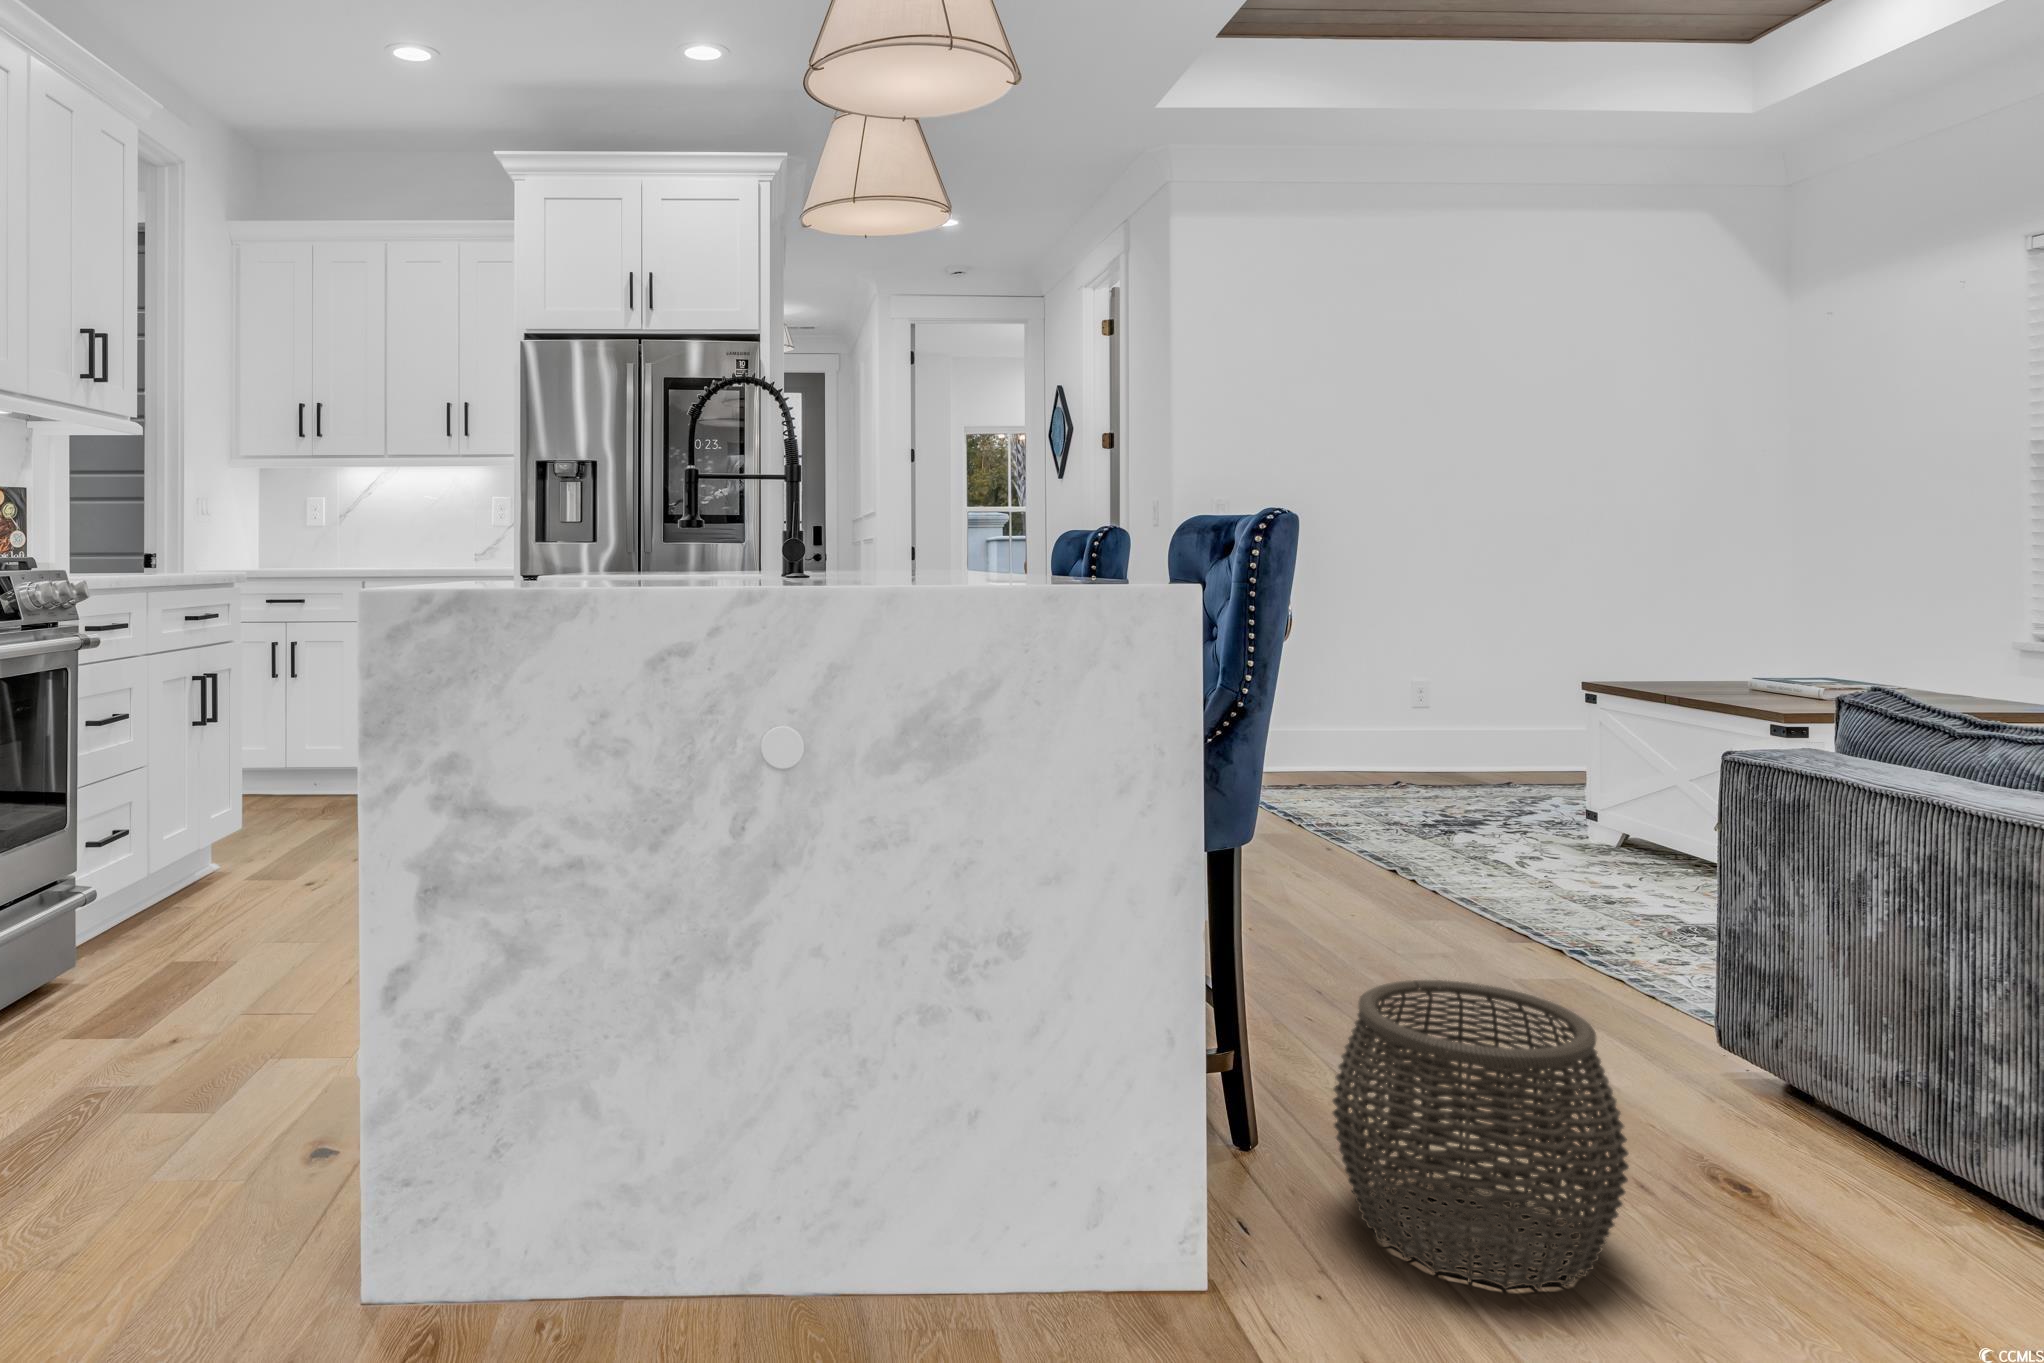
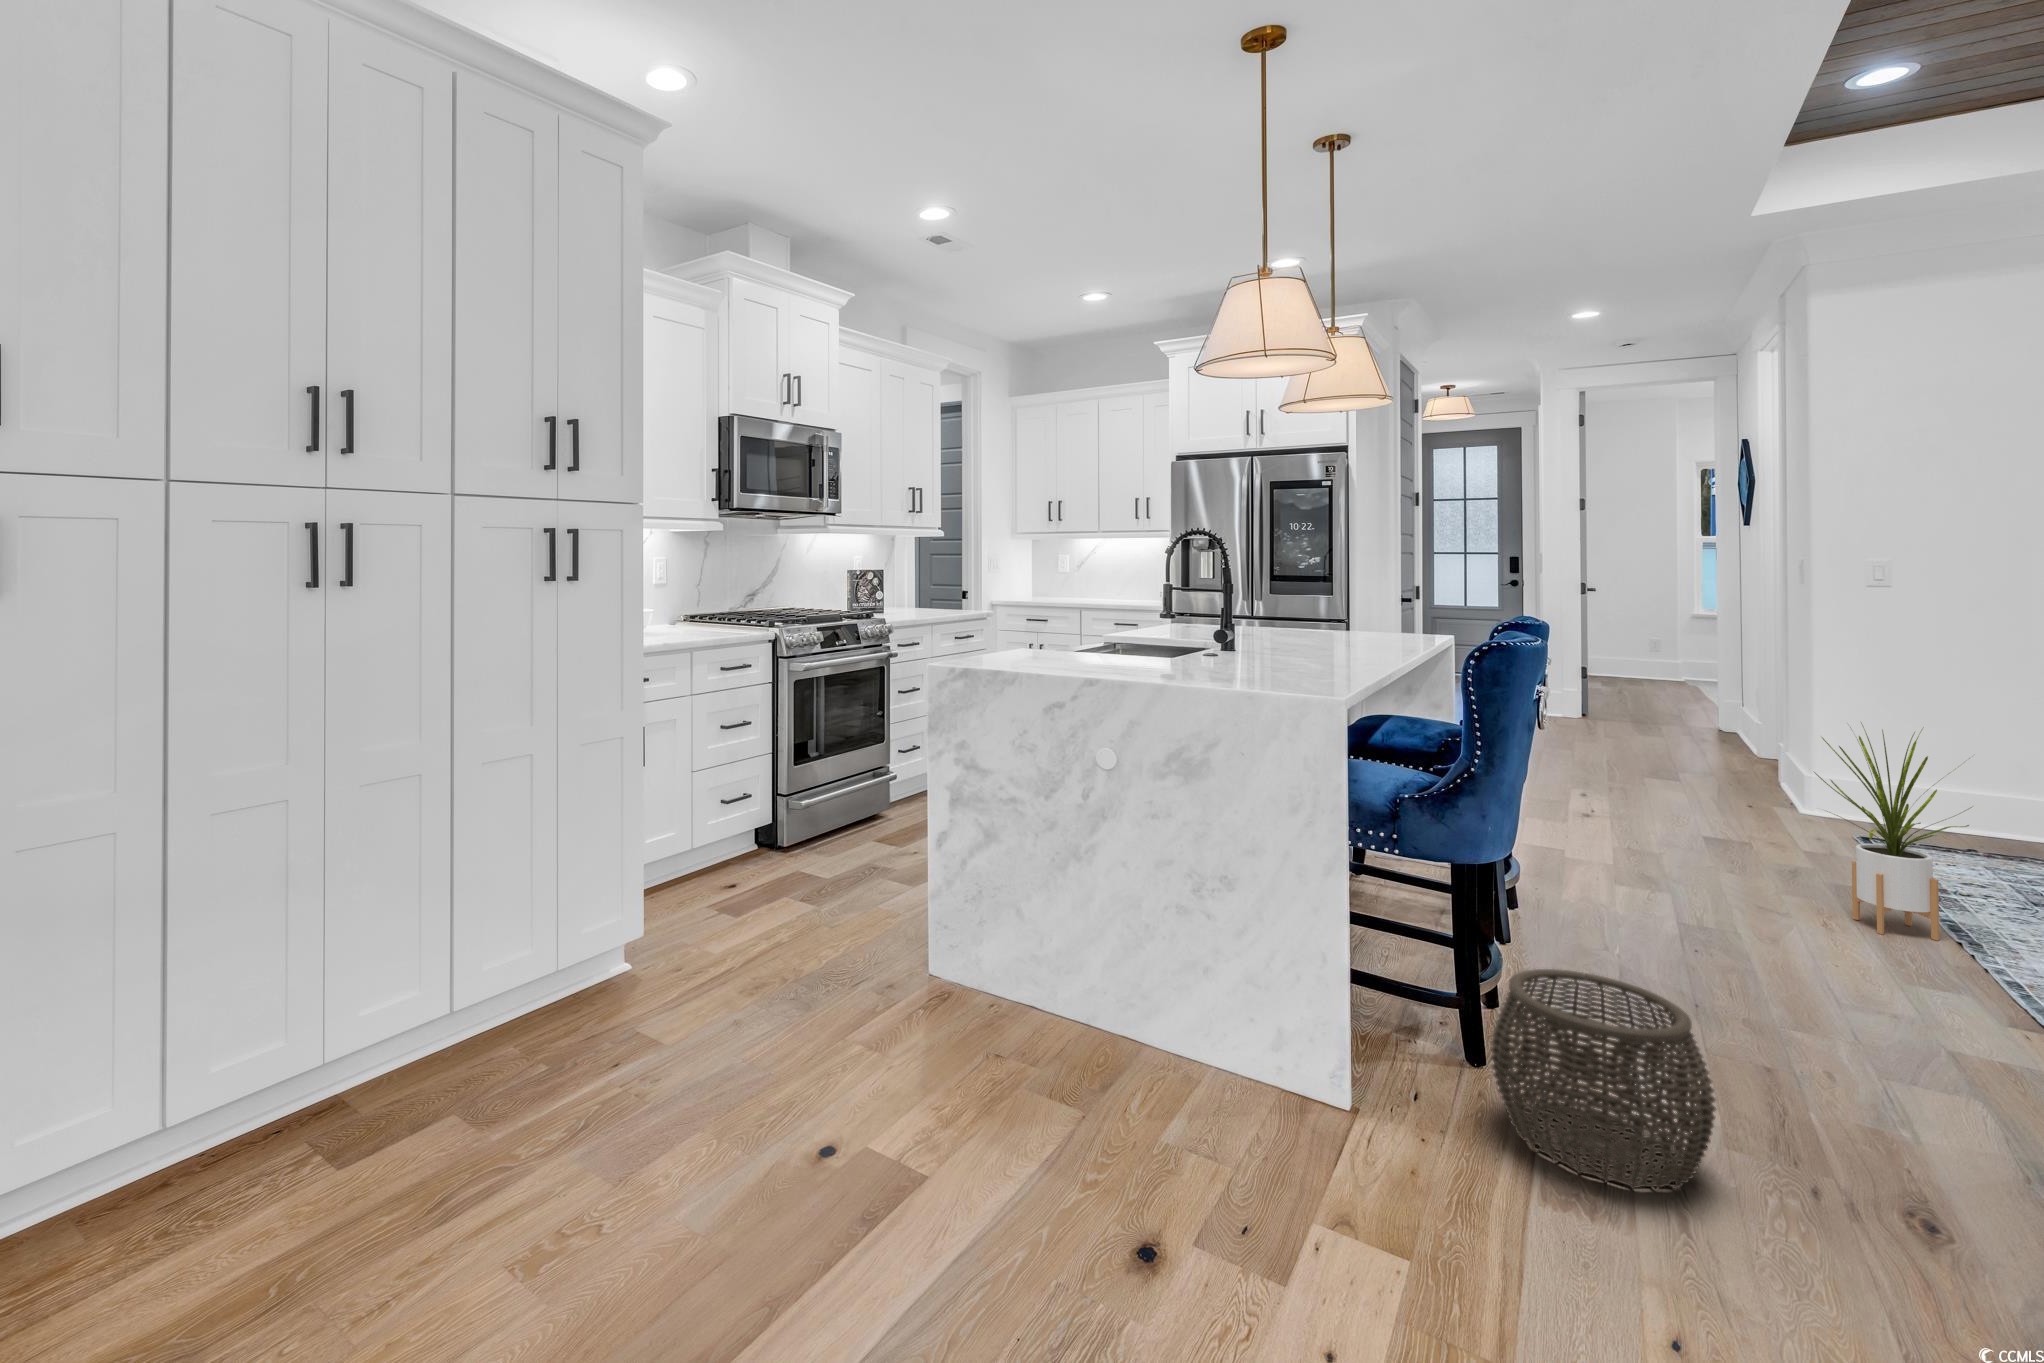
house plant: none [1290,643,1419,875] -> present [1814,723,1972,940]

